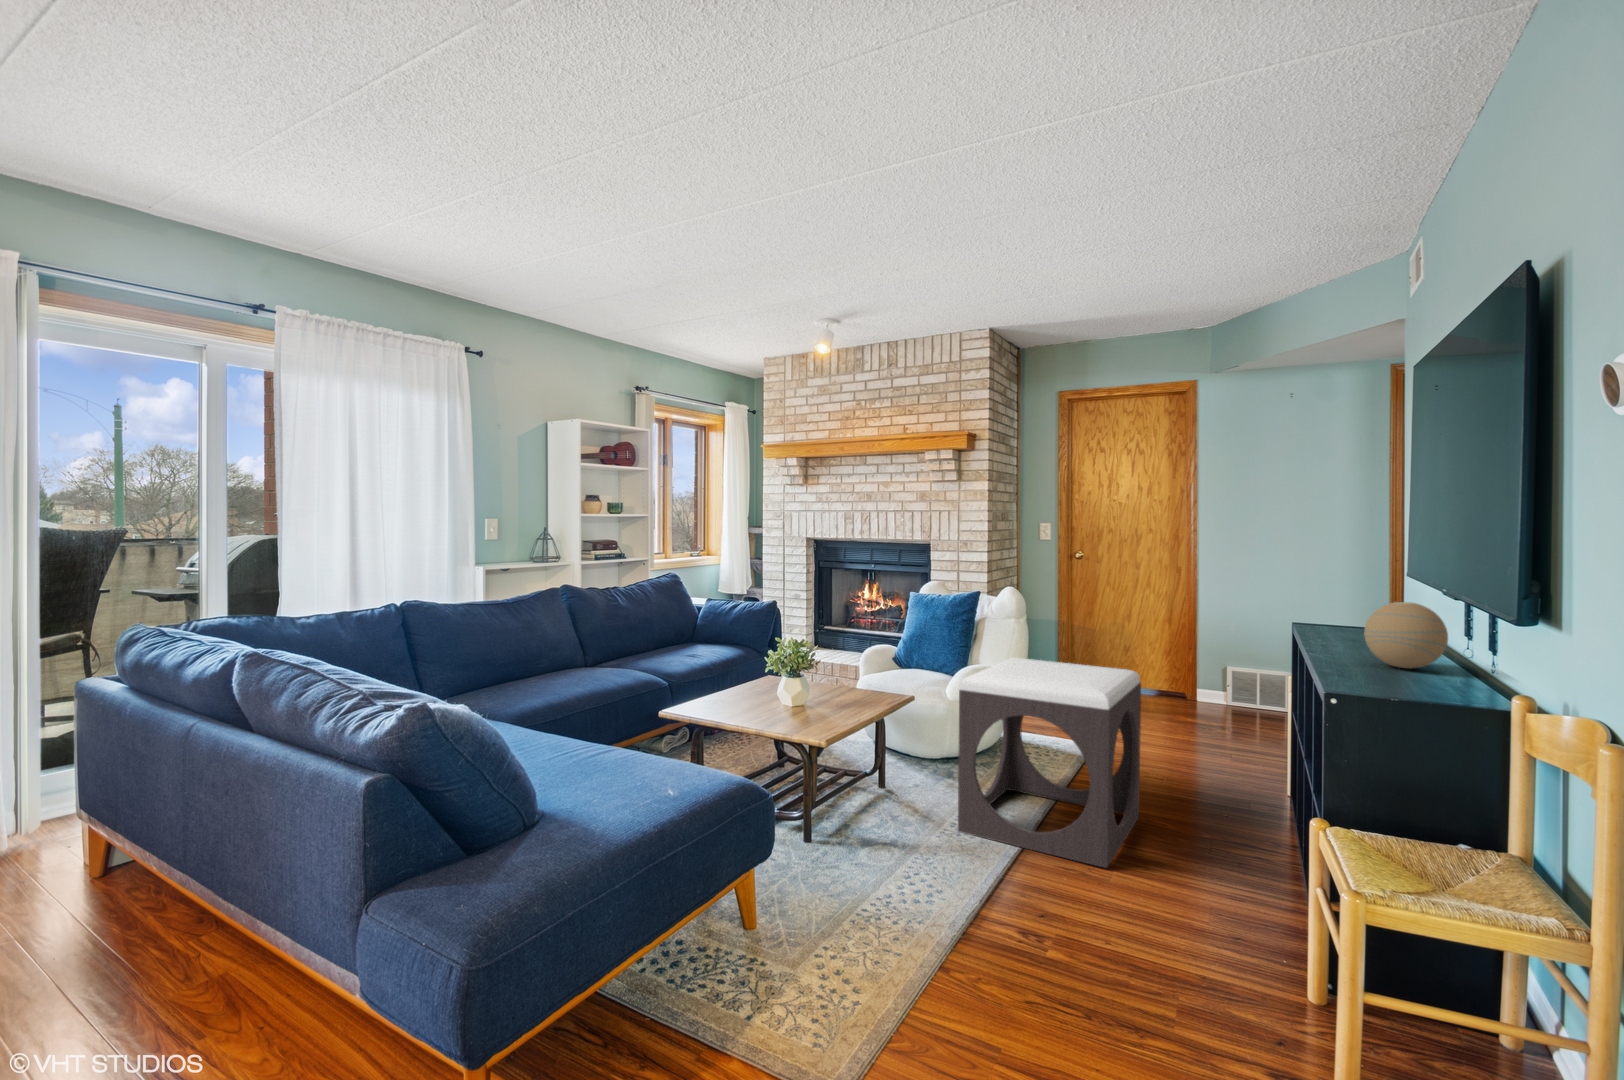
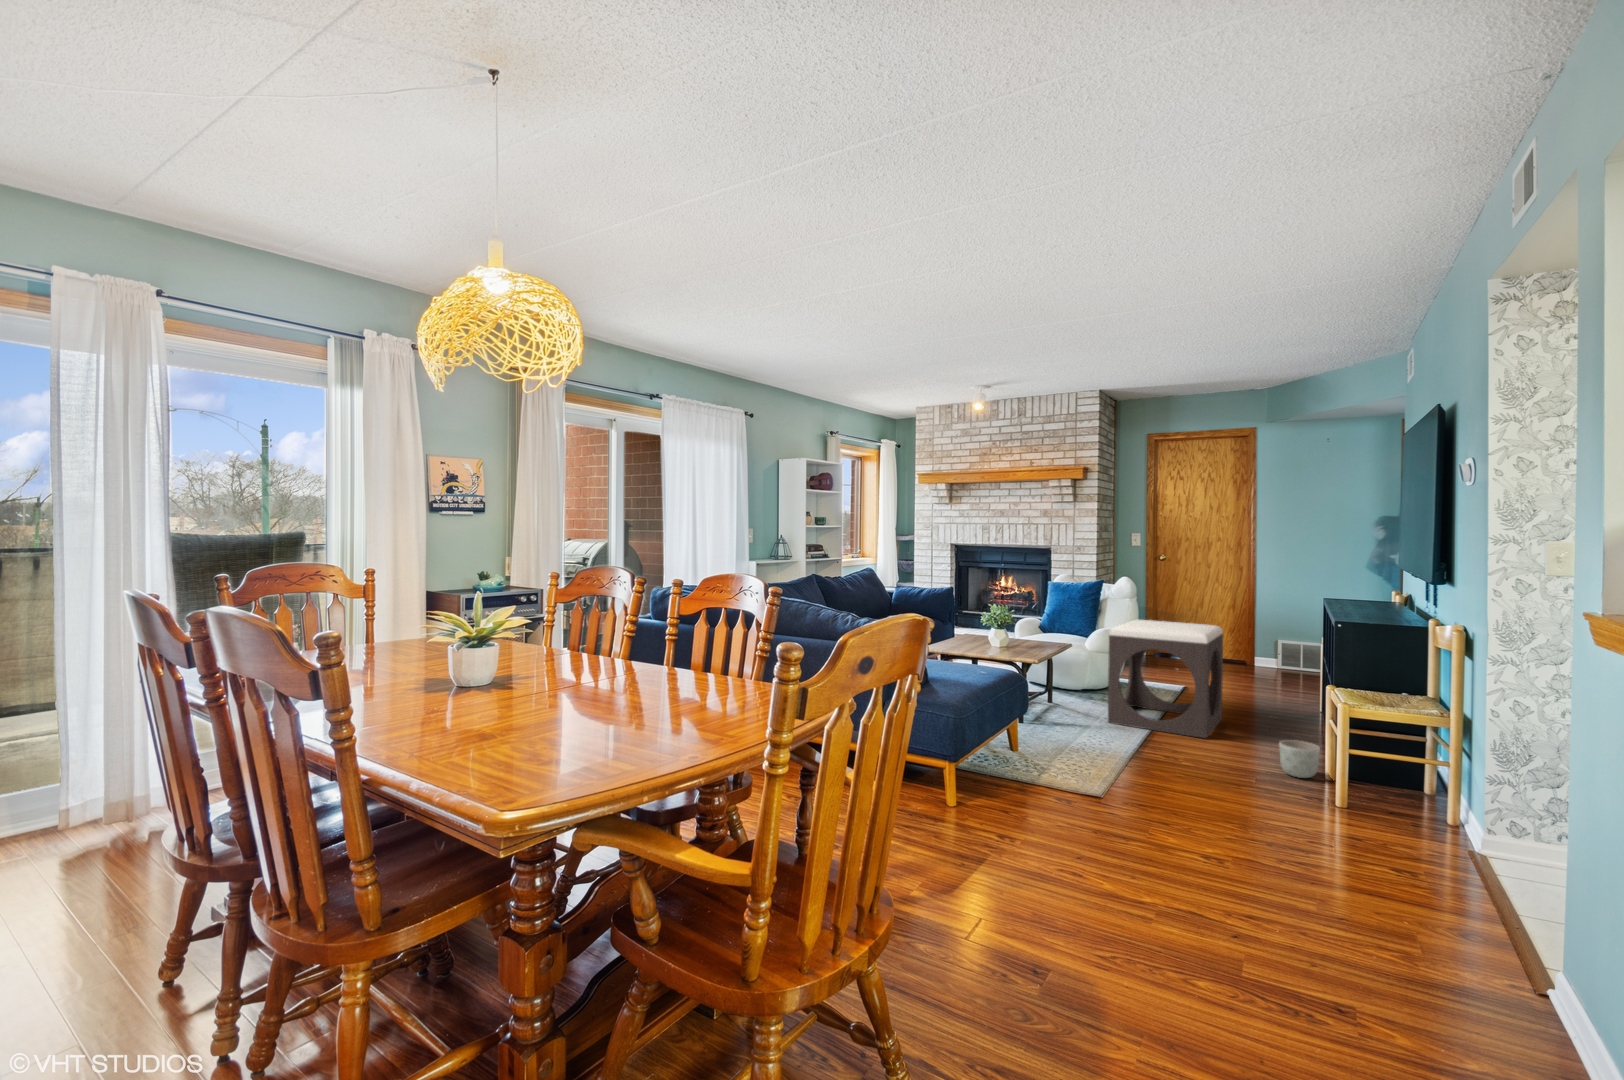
decorative orb: present [1364,602,1448,669] -> none [1362,579,1410,616]
planter: none [1224,903,1298,985] -> present [1279,740,1320,778]

